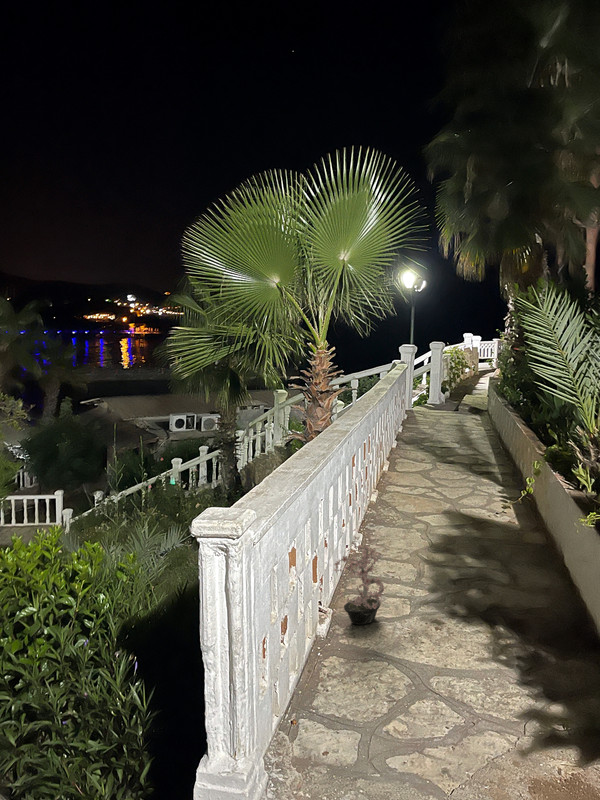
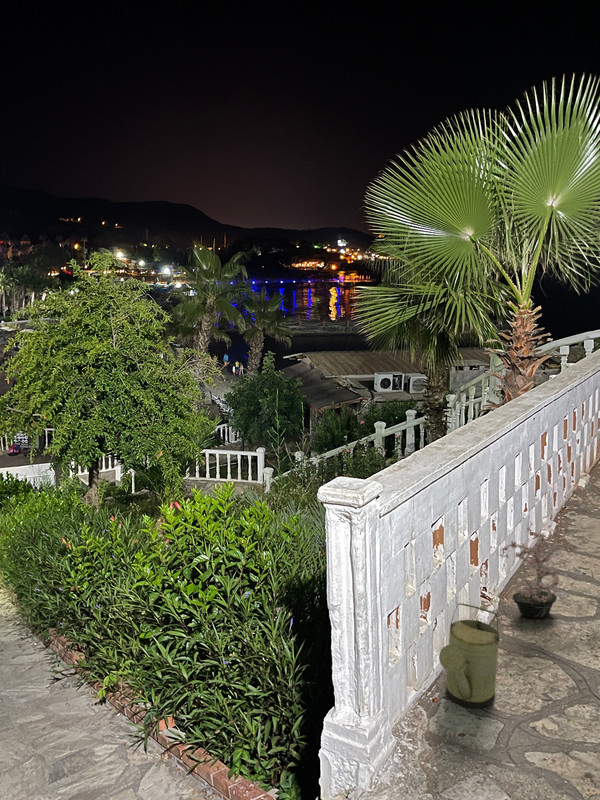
watering can: none [302,622,350,723] -> present [439,603,499,708]

